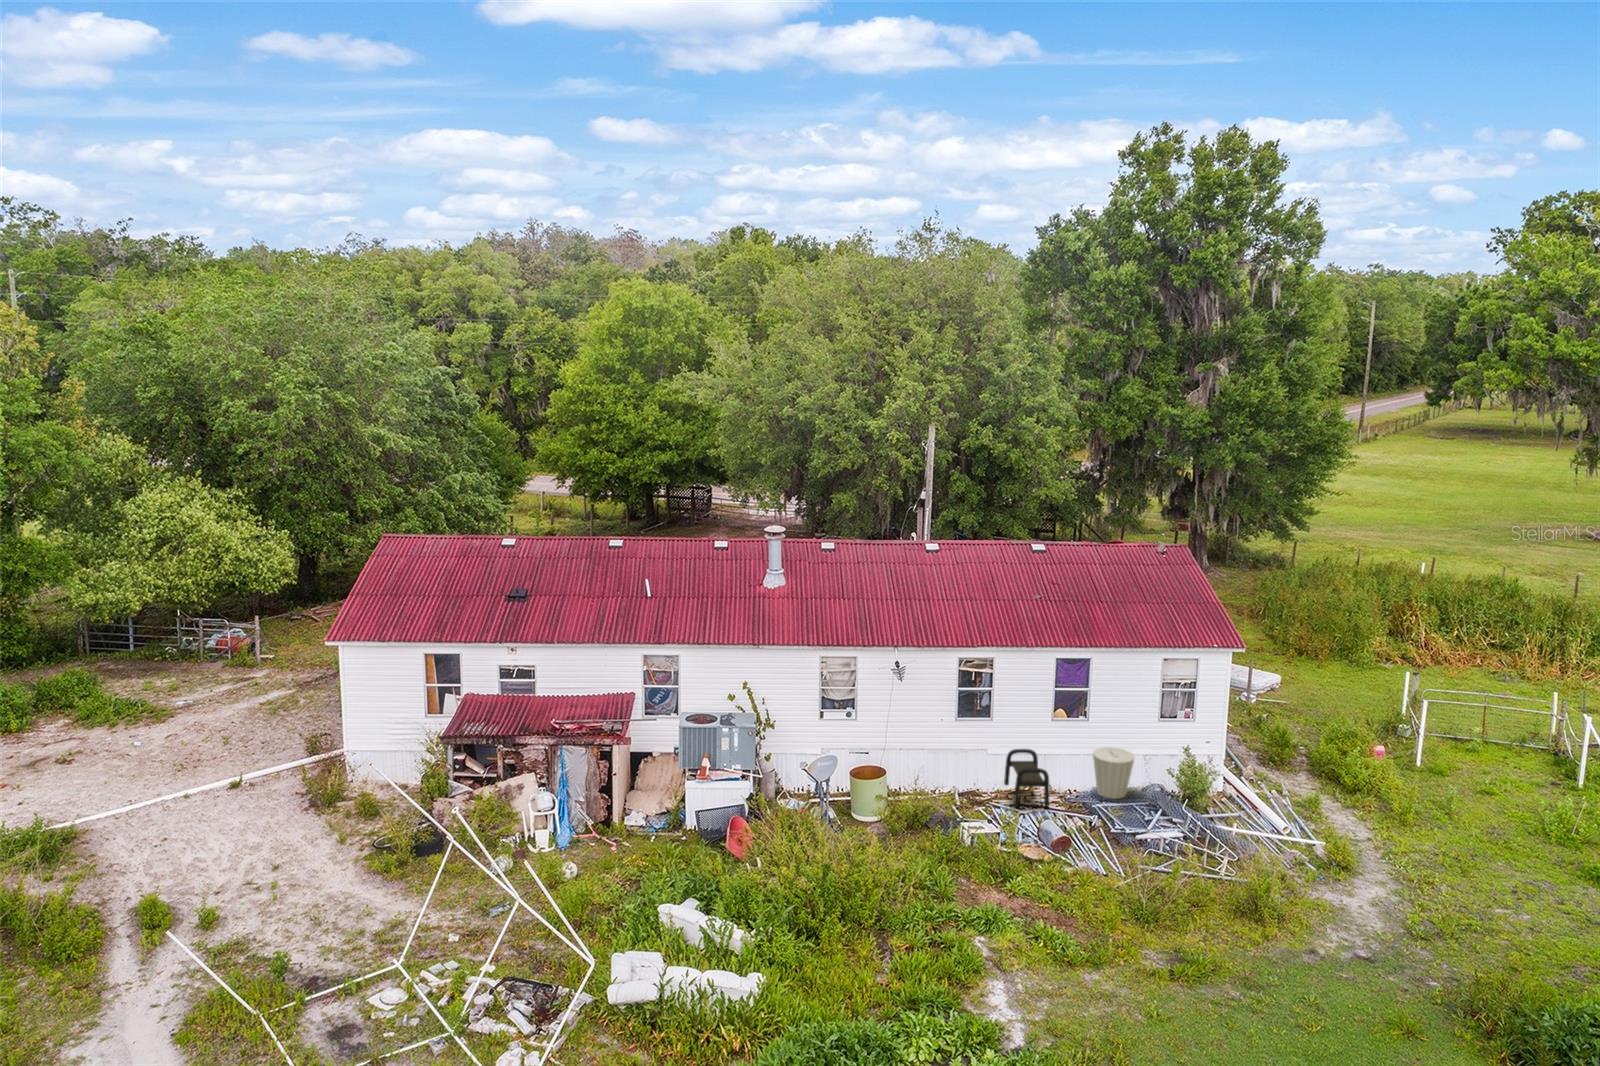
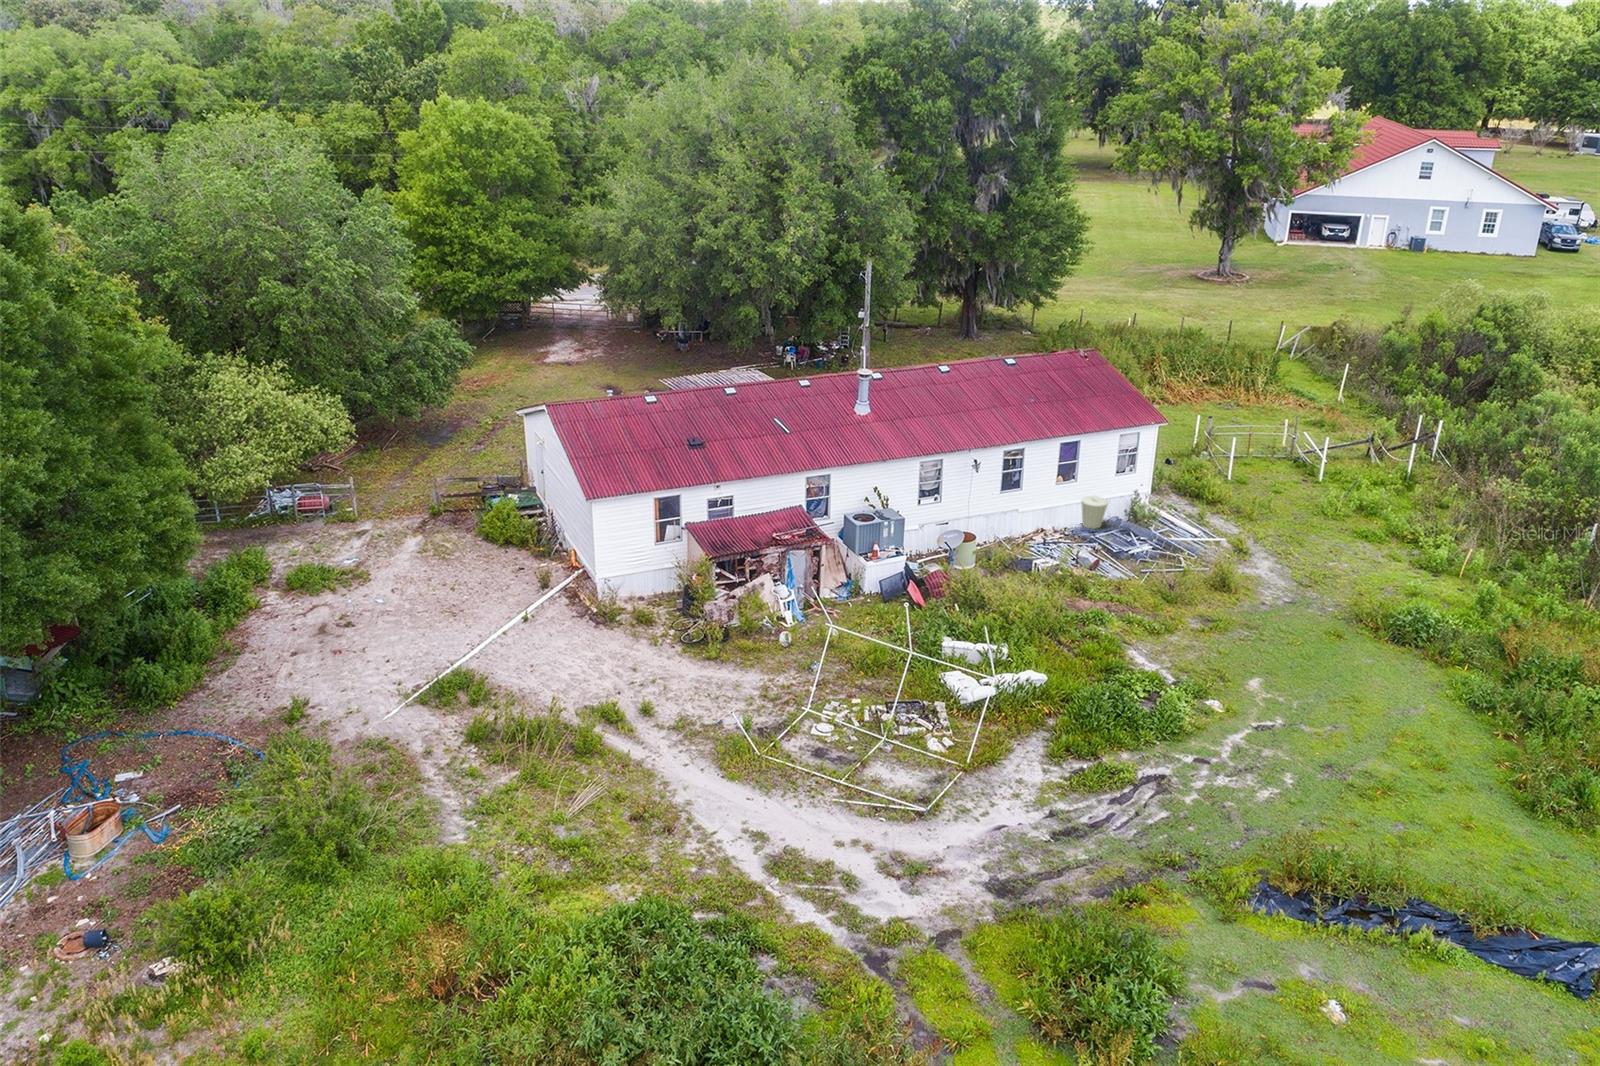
bench: present [1004,749,1049,807] -> none [1029,505,1068,543]

